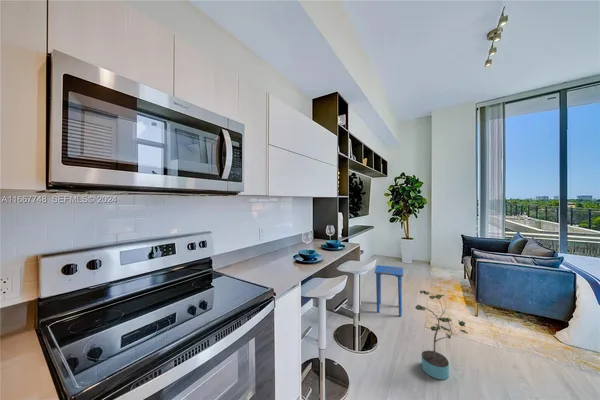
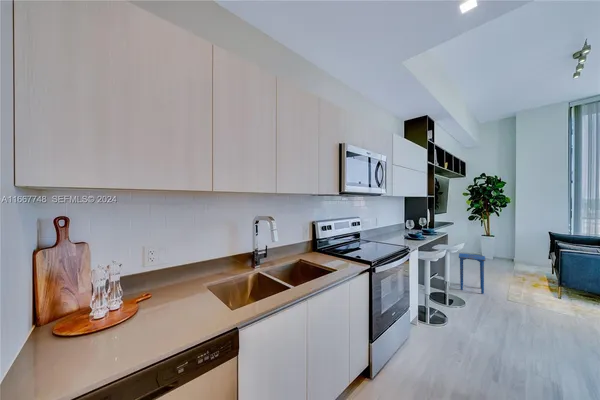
potted plant: present [415,291,467,380] -> none [497,266,542,328]

